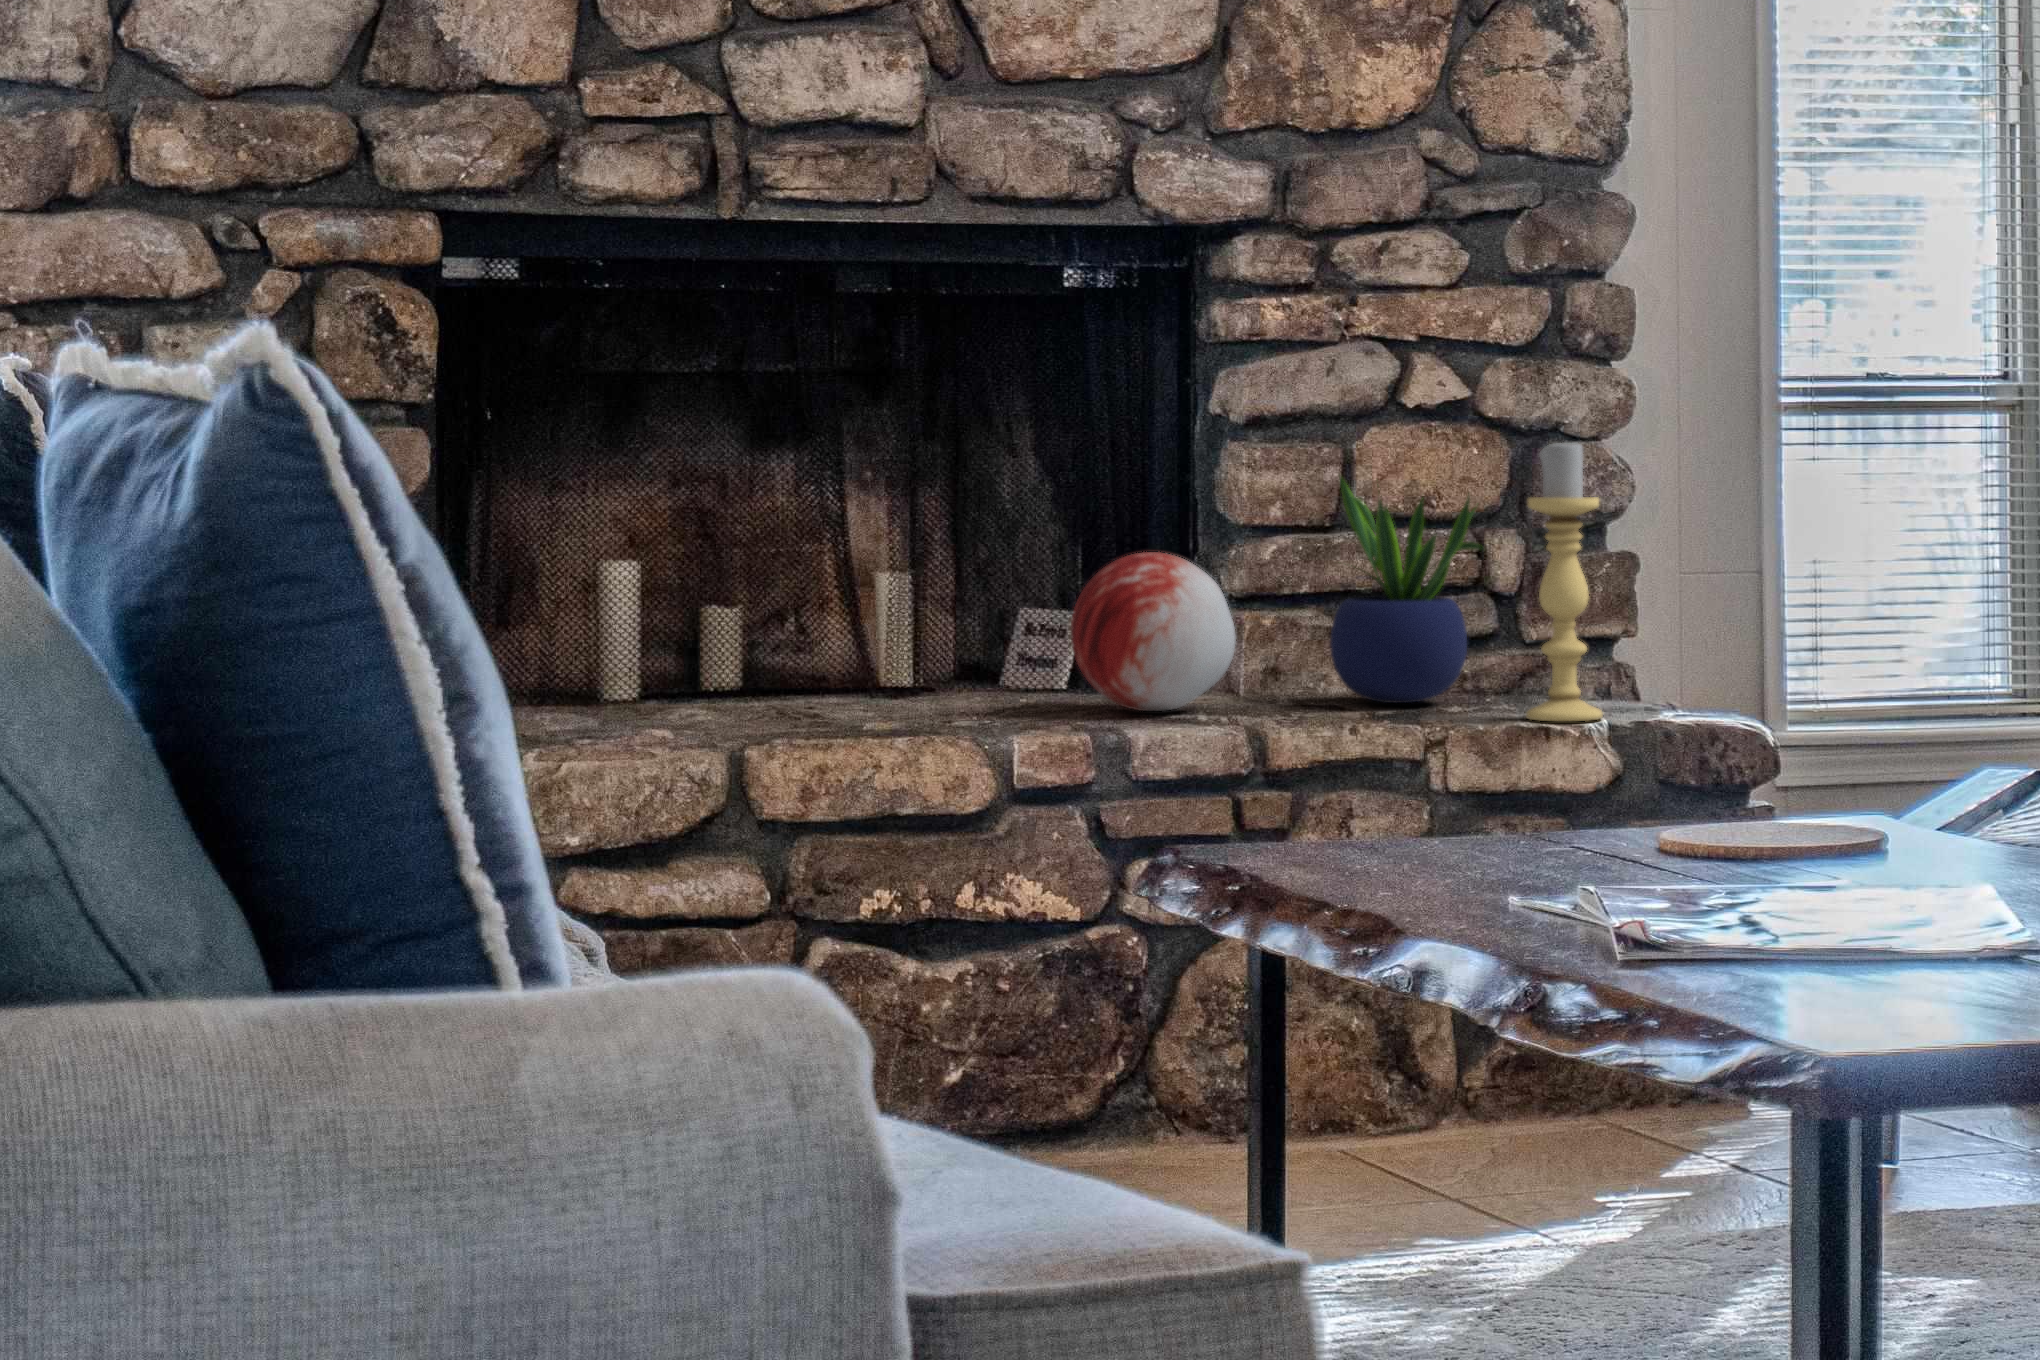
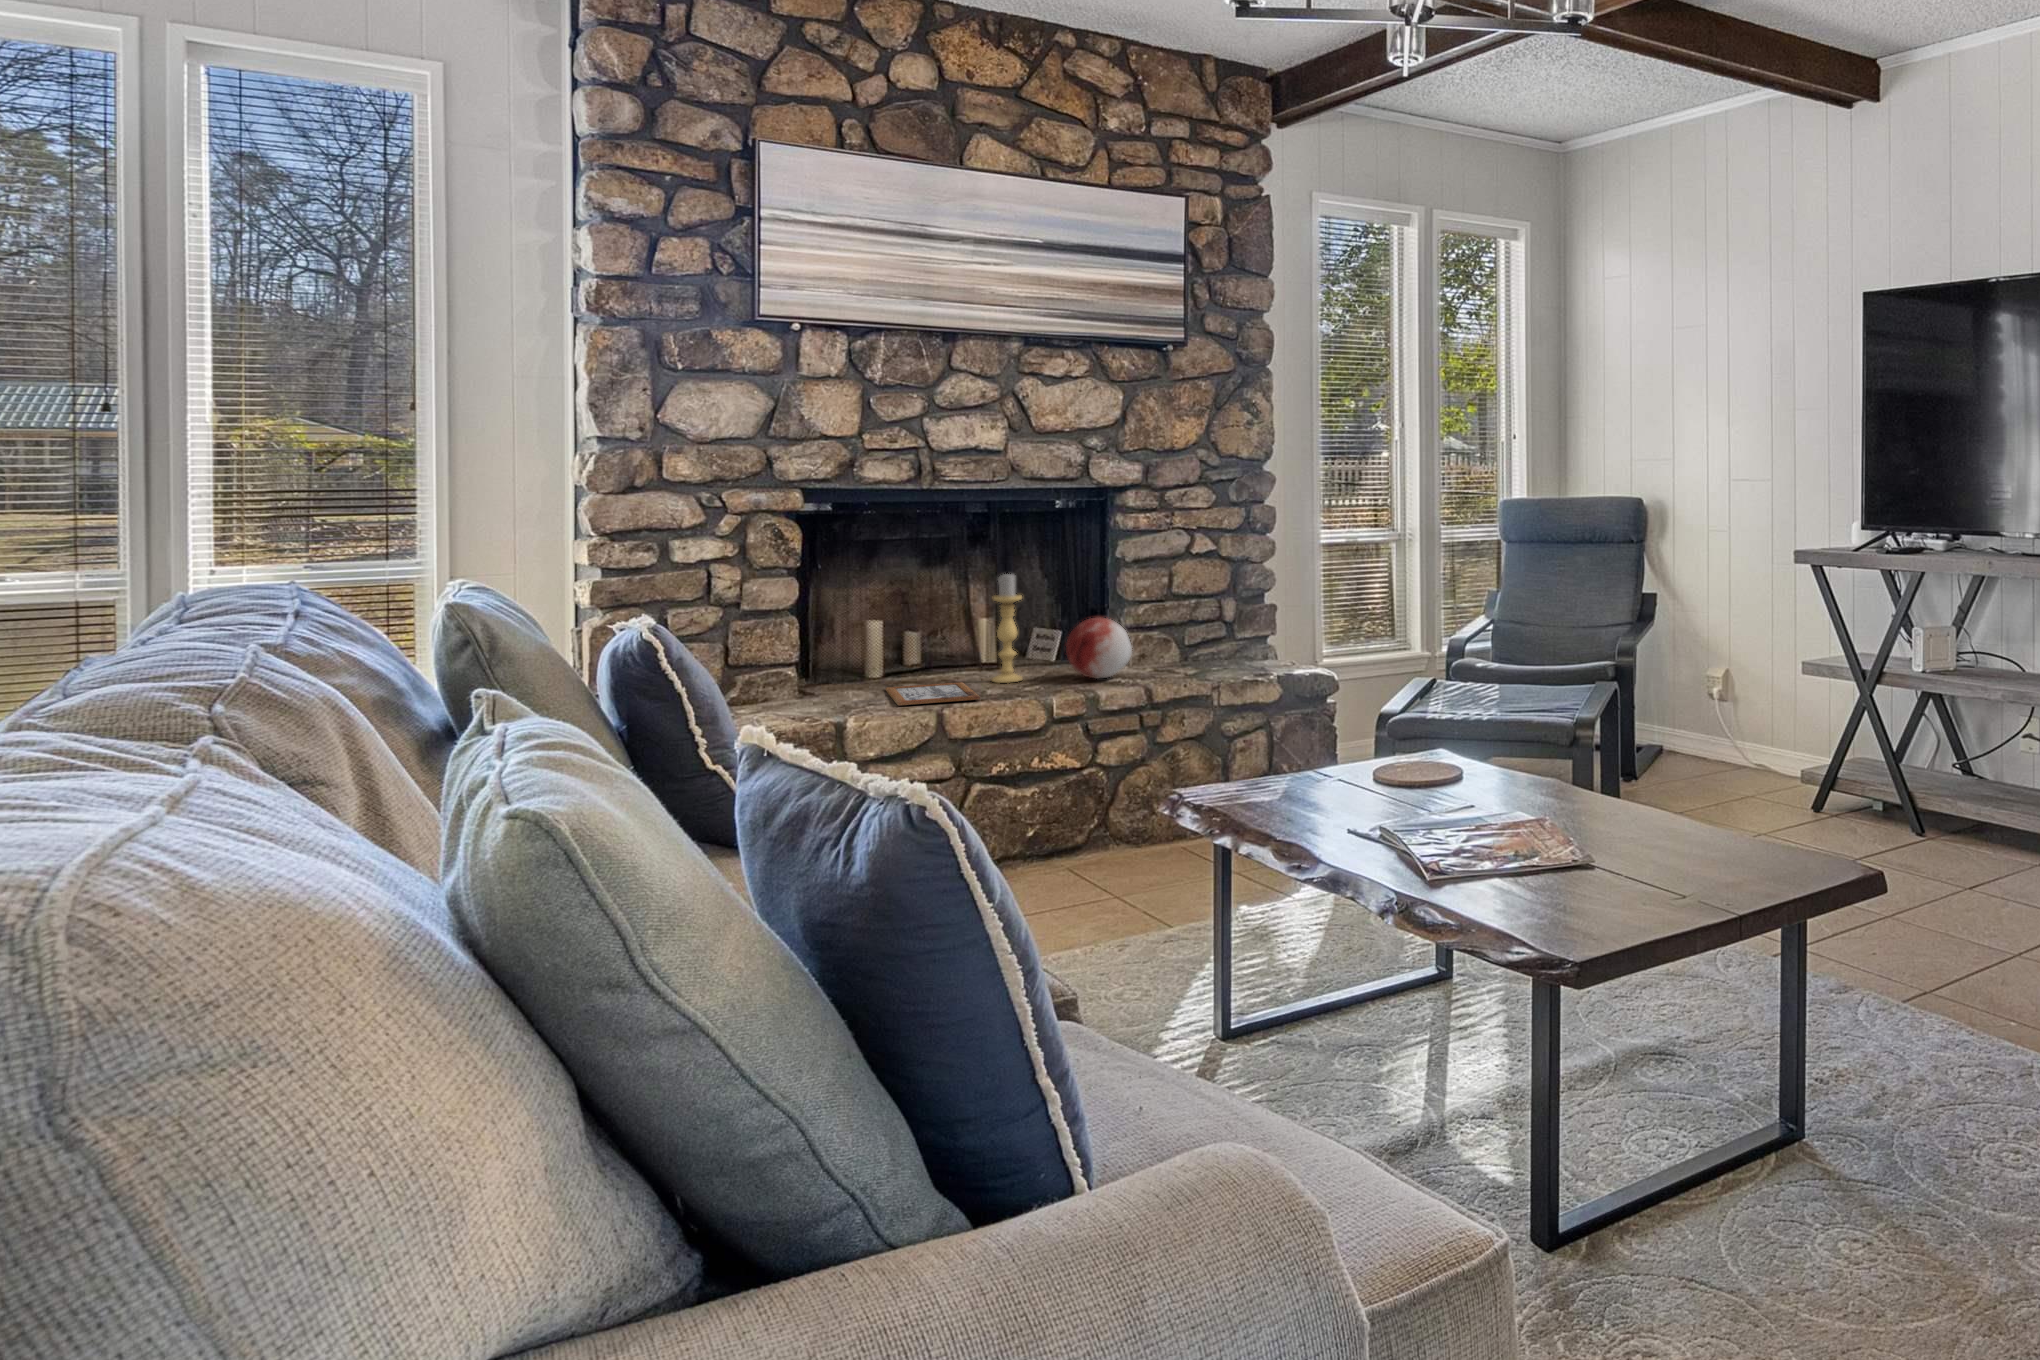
candle holder: present [1526,443,1603,721] -> present [992,574,1022,683]
potted plant: present [1330,476,1483,703] -> none [1166,582,1227,670]
picture frame: none [629,707,828,742] -> present [886,682,980,706]

